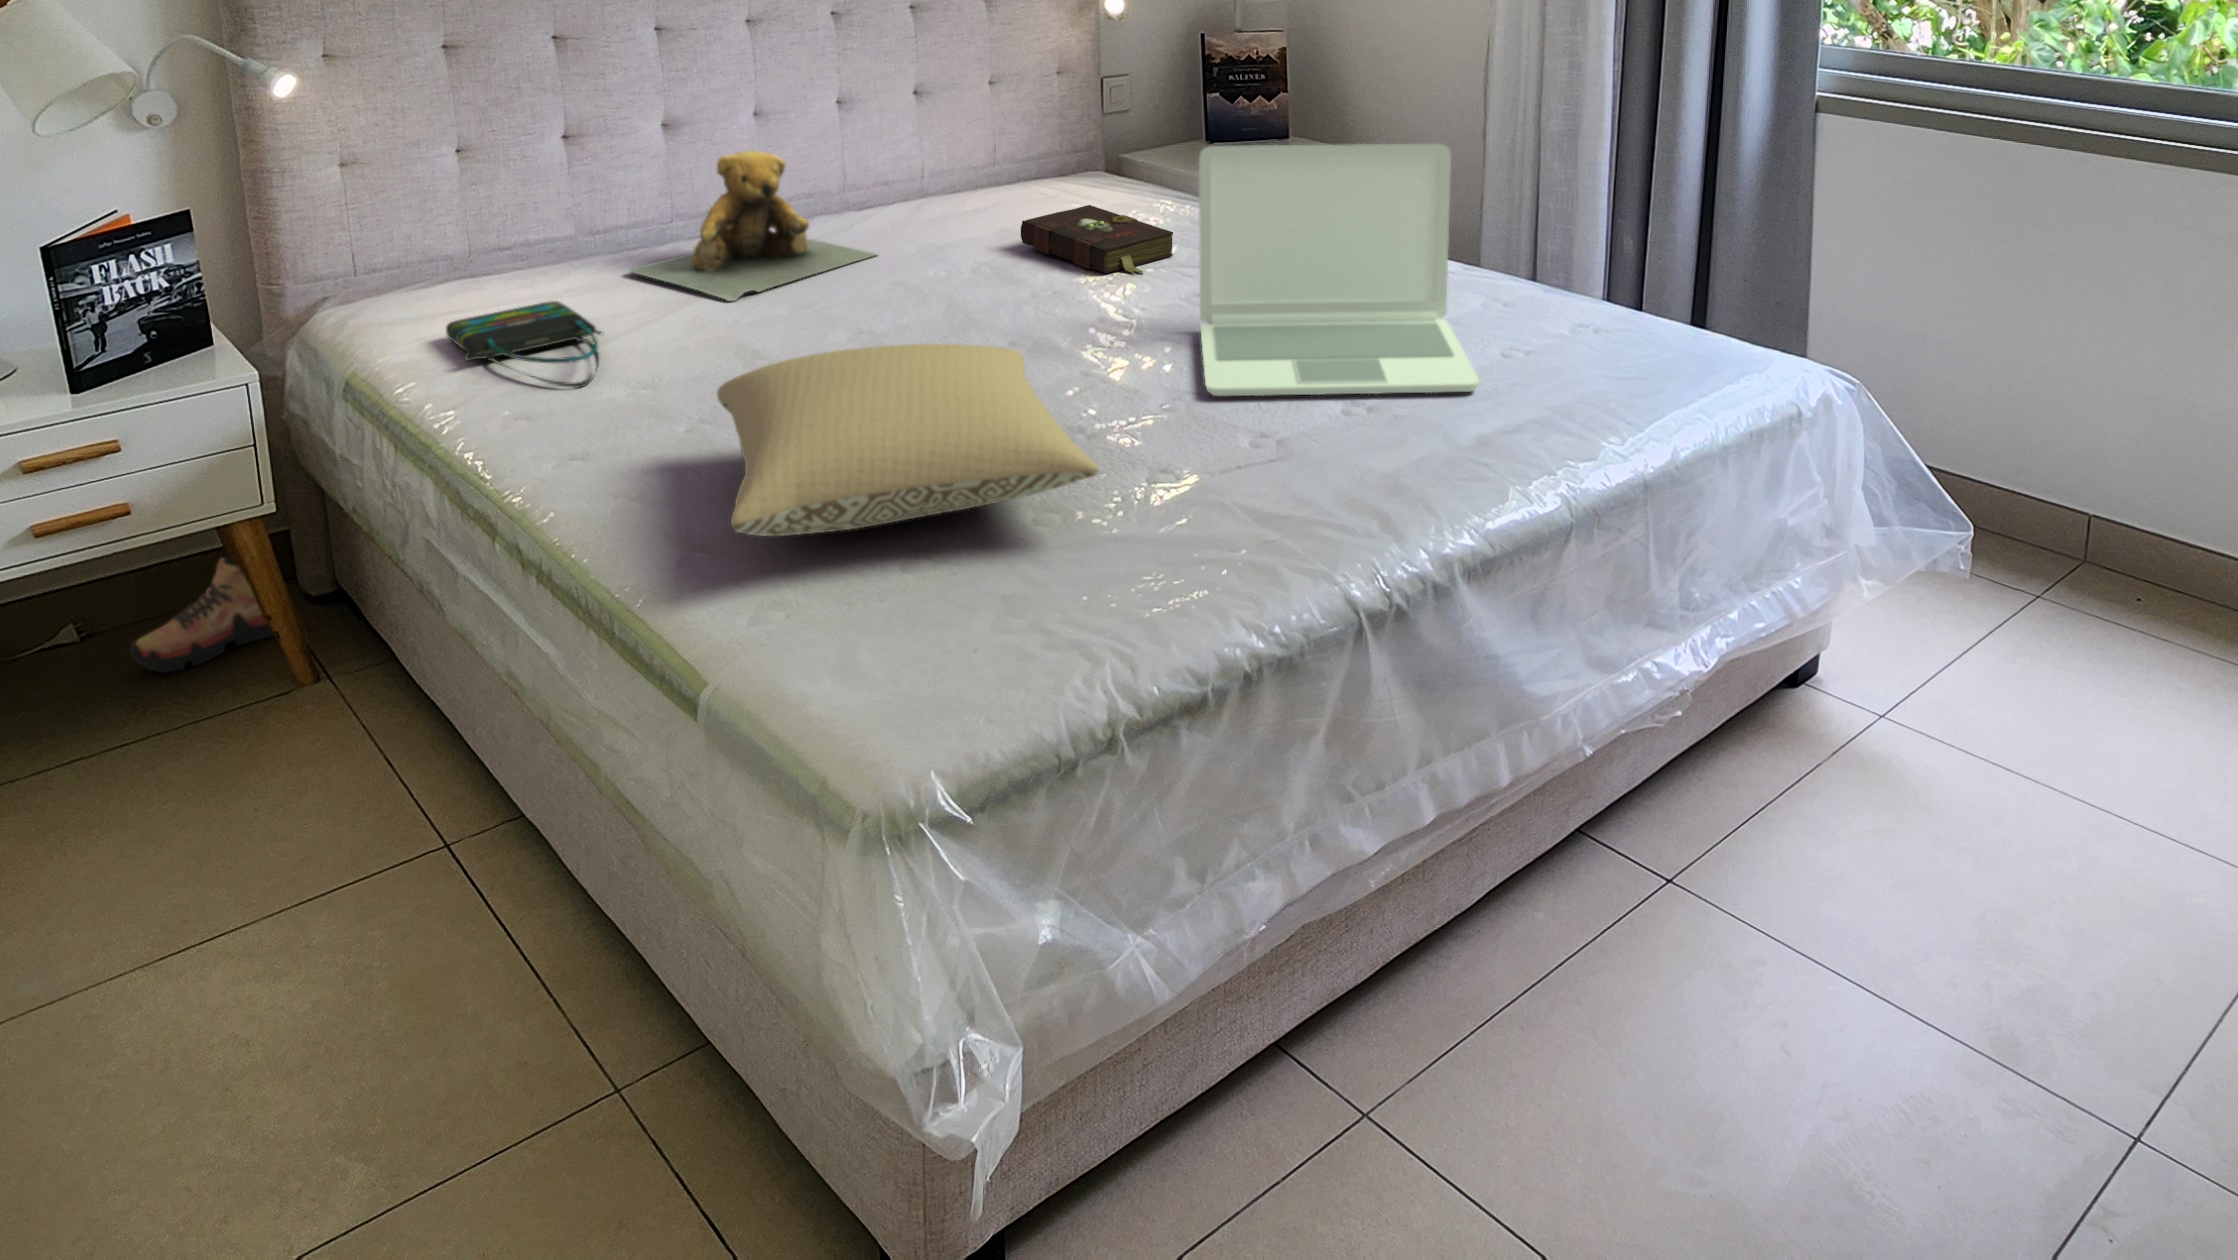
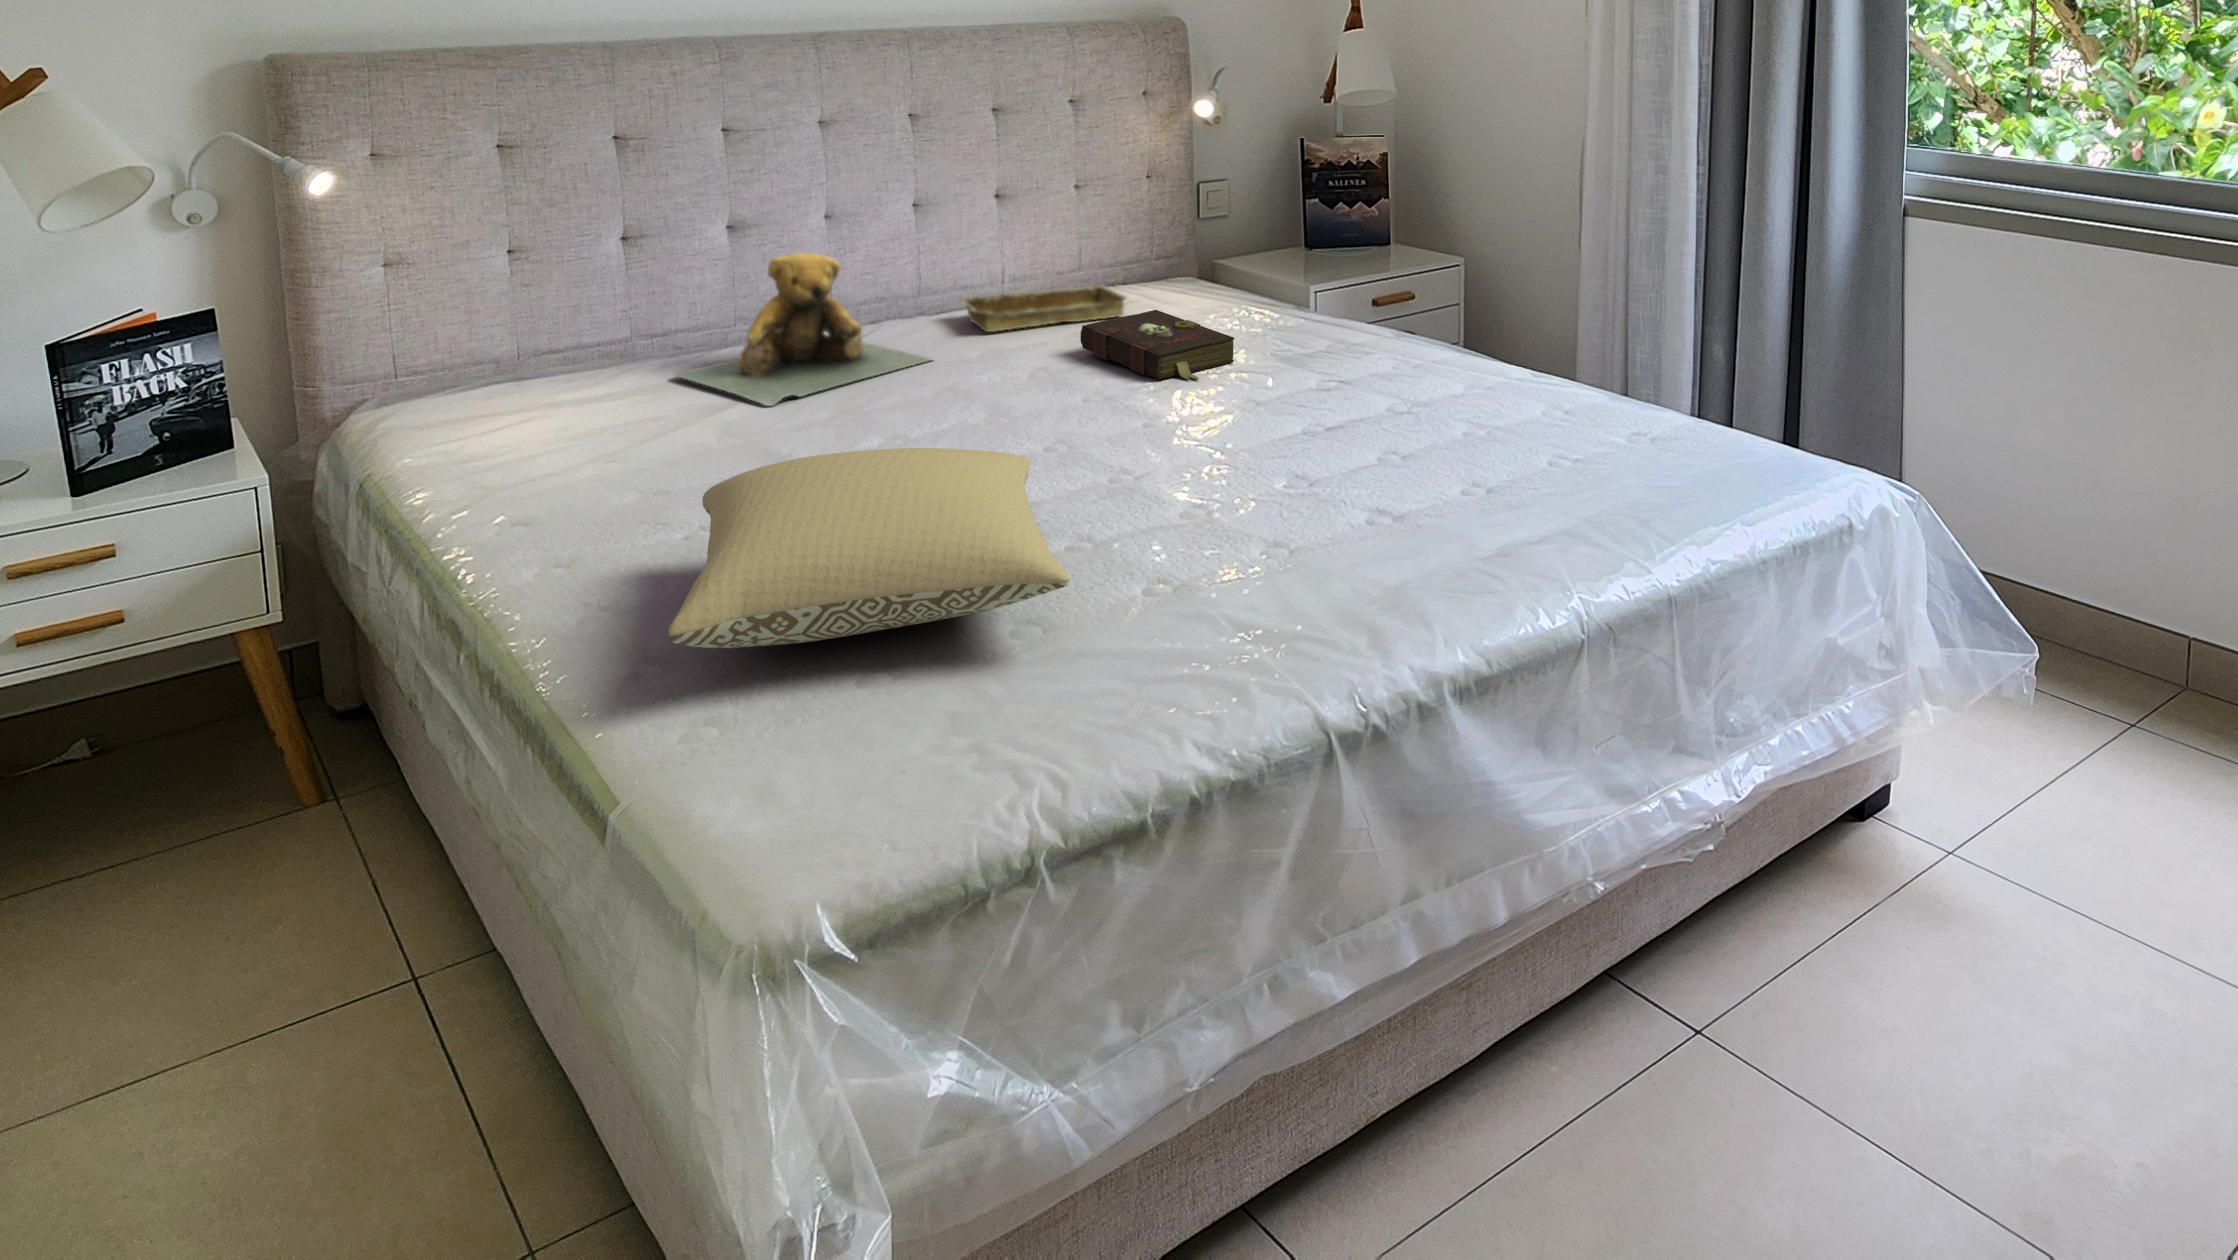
laptop: present [1199,144,1479,396] -> none [1225,245,1511,506]
tray: none [889,180,1057,227] -> present [961,285,1126,332]
tote bag: present [446,301,601,387] -> none [467,405,627,493]
shoe: present [130,555,272,673] -> none [134,667,313,791]

